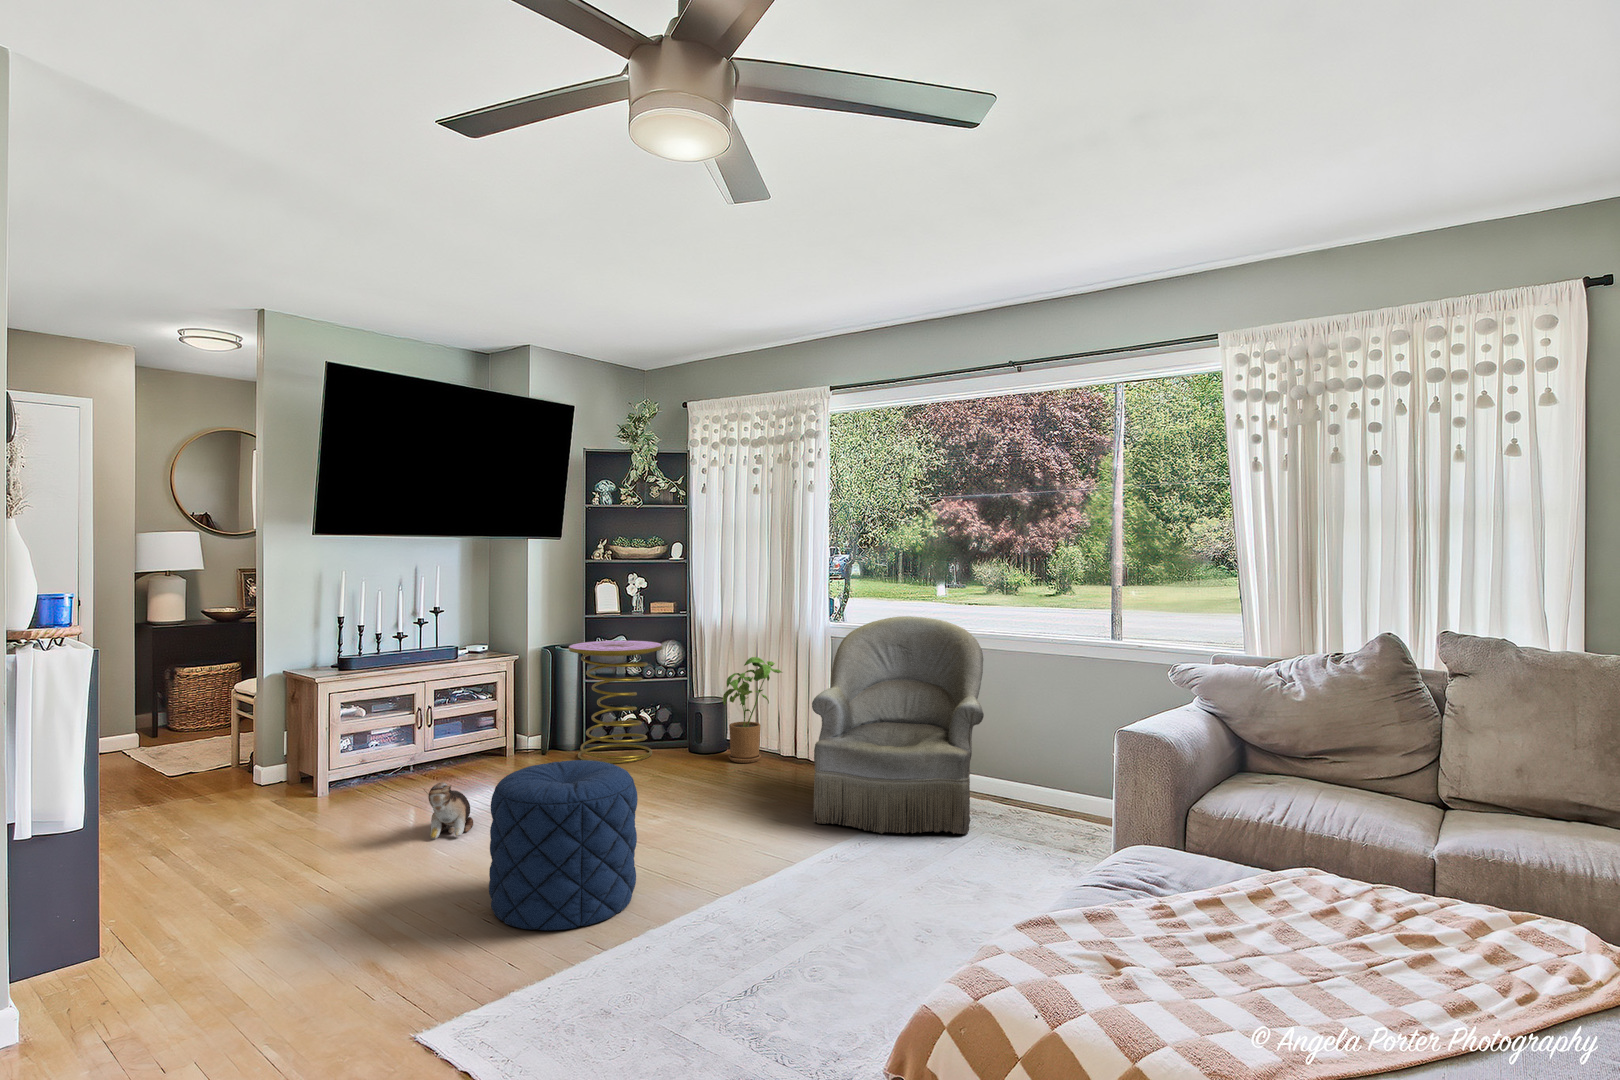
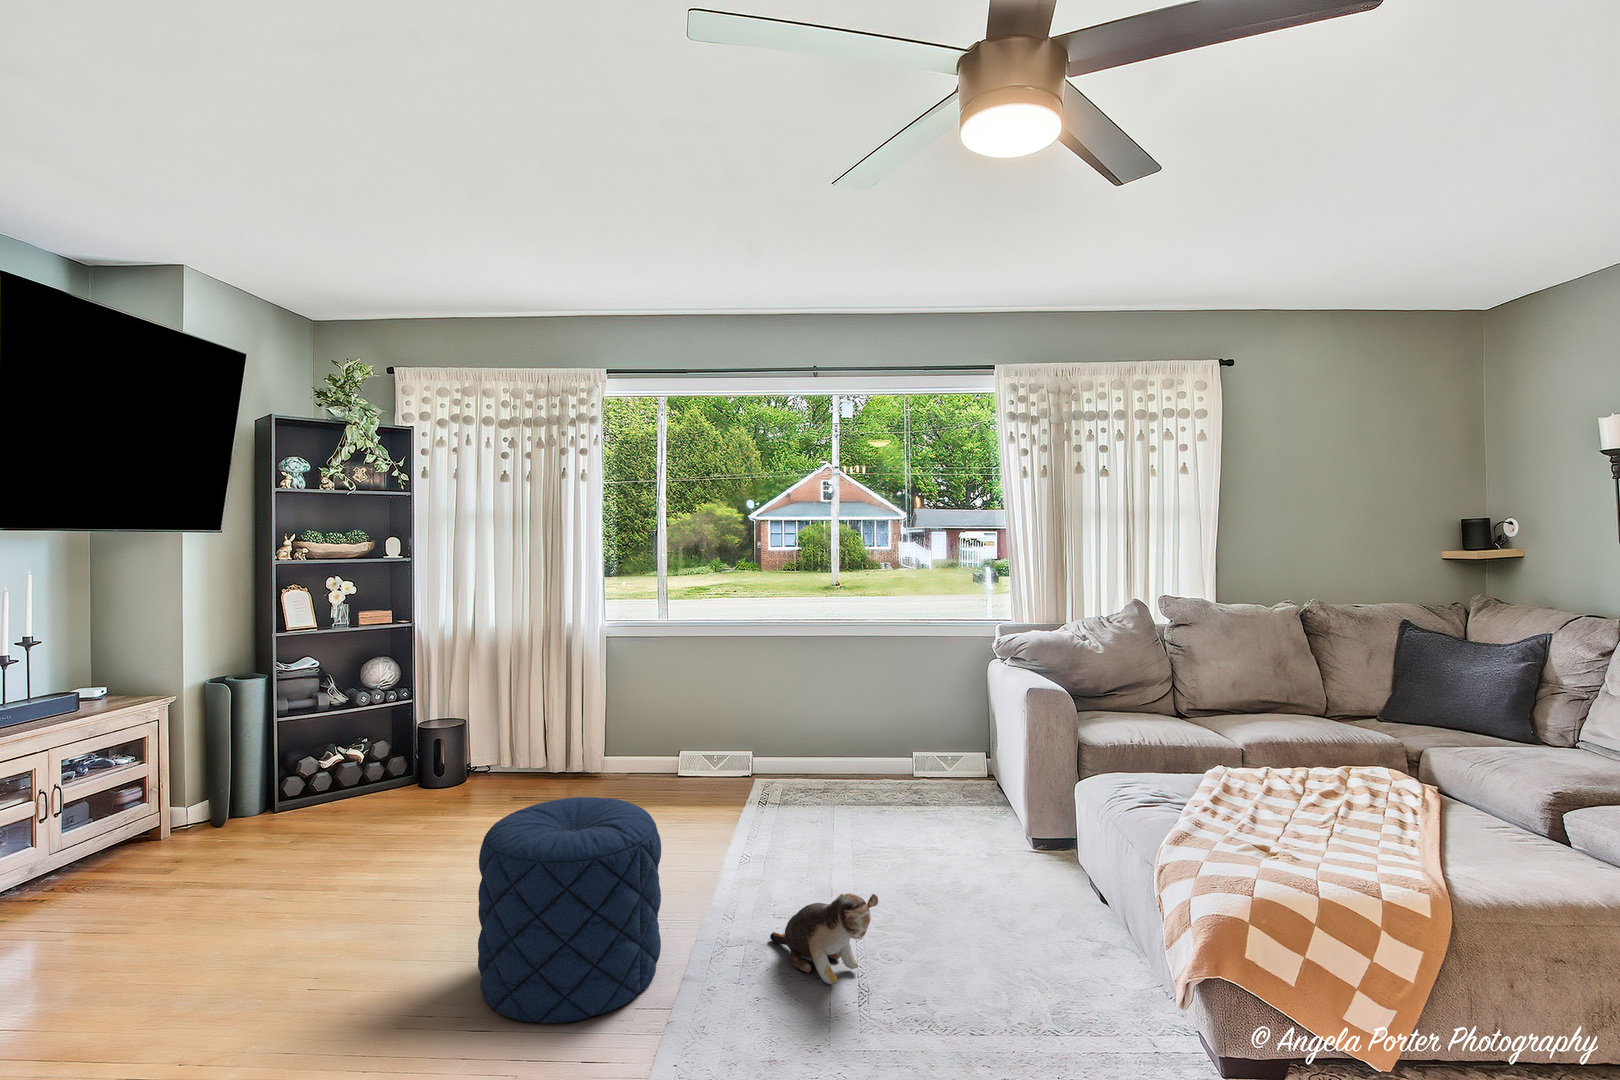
armchair: present [812,616,984,834] -> none [661,608,834,826]
side table: present [569,640,662,763] -> none [268,660,401,821]
house plant: present [723,657,782,763] -> none [485,665,556,786]
plush toy: present [424,782,473,839] -> present [770,894,878,984]

